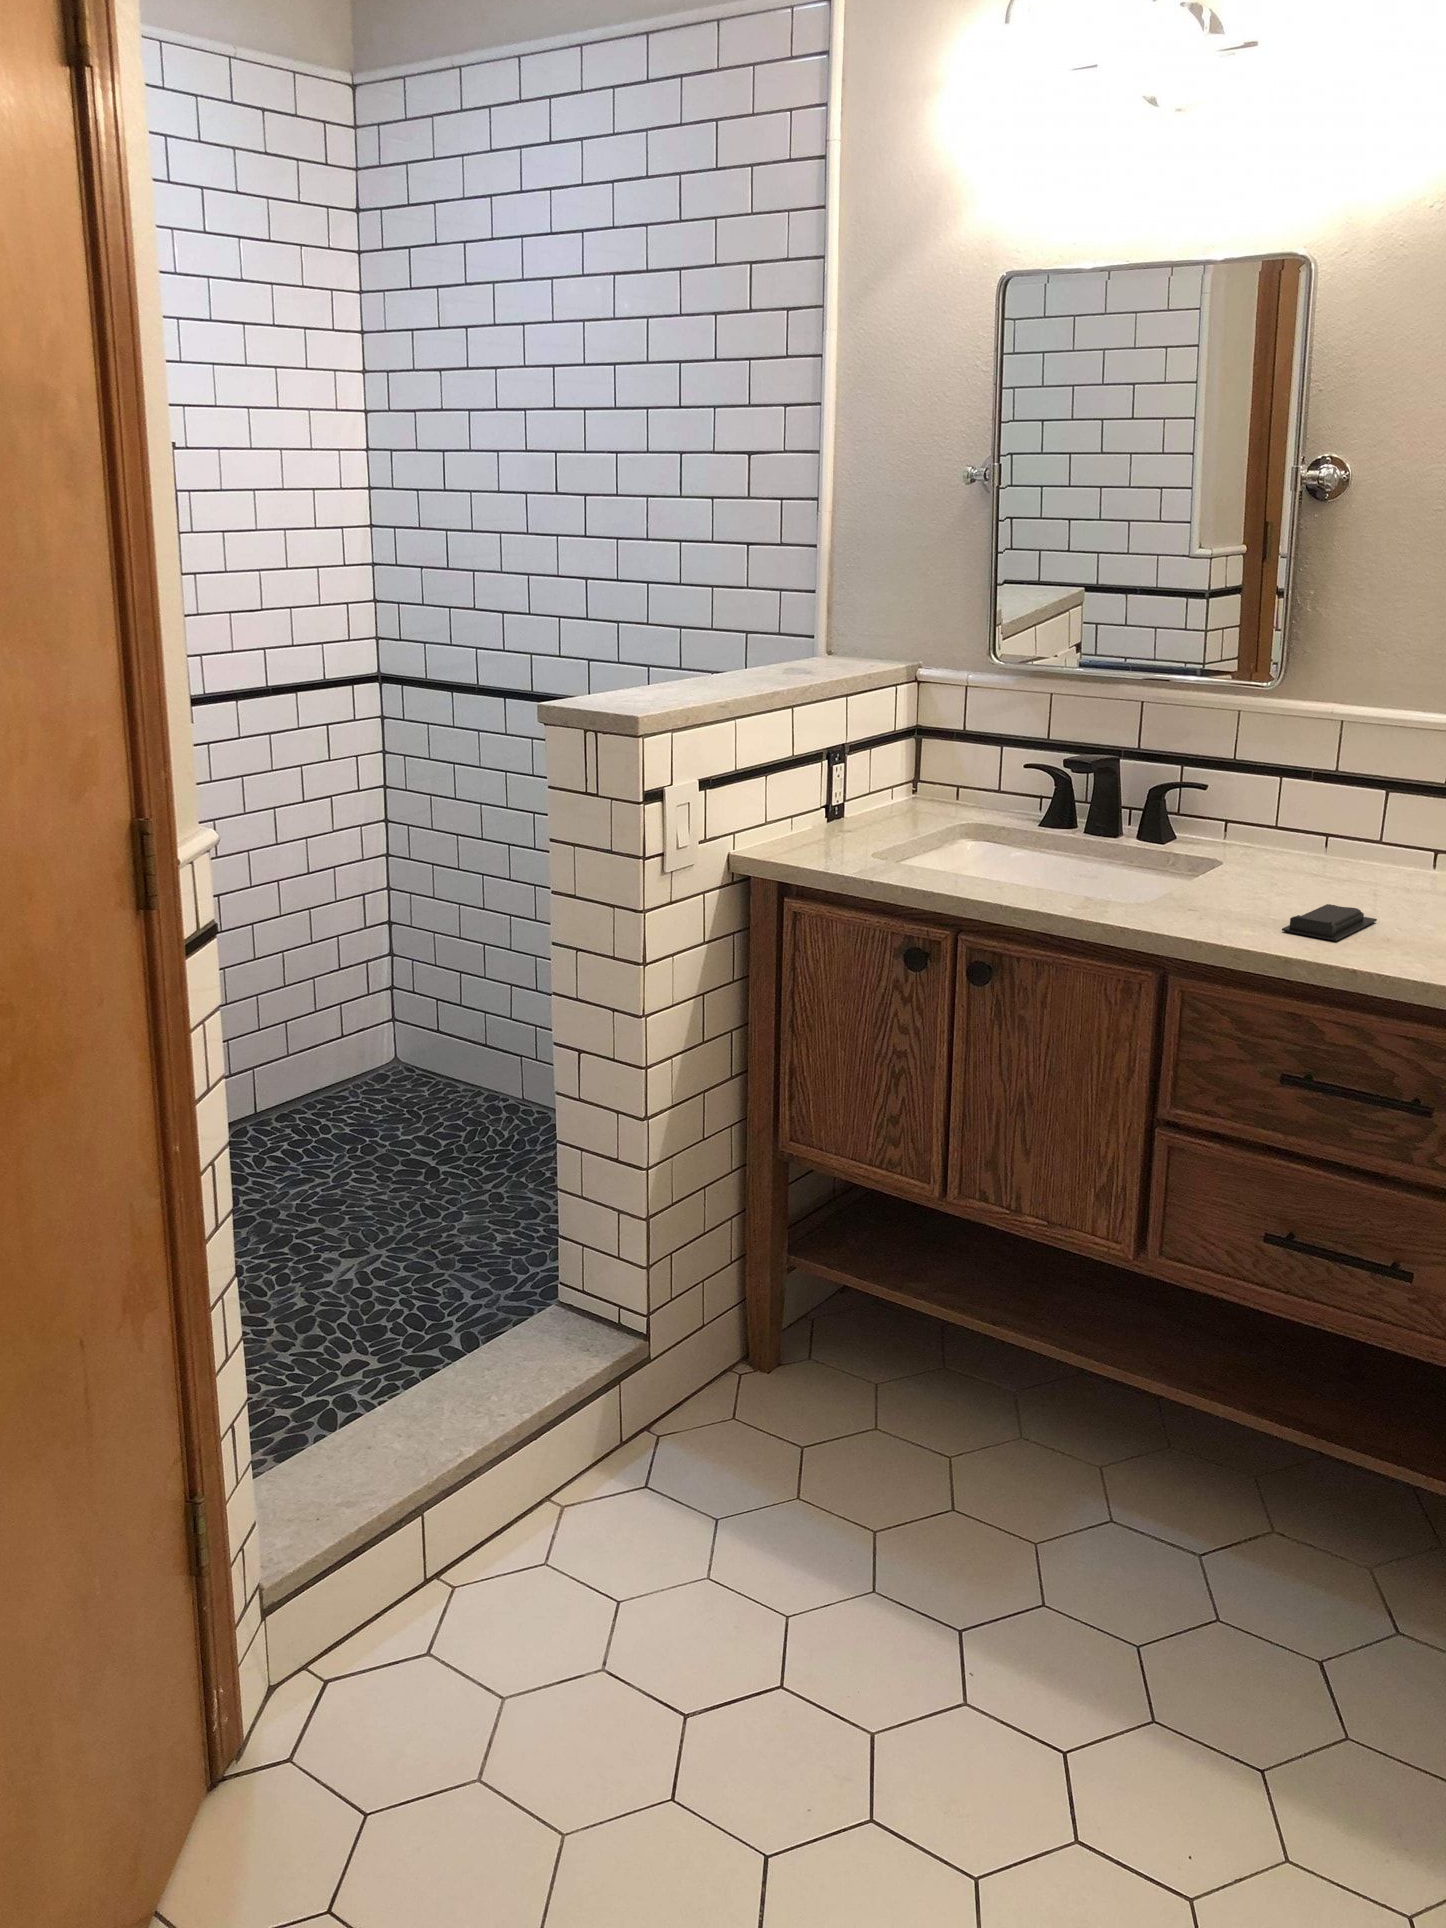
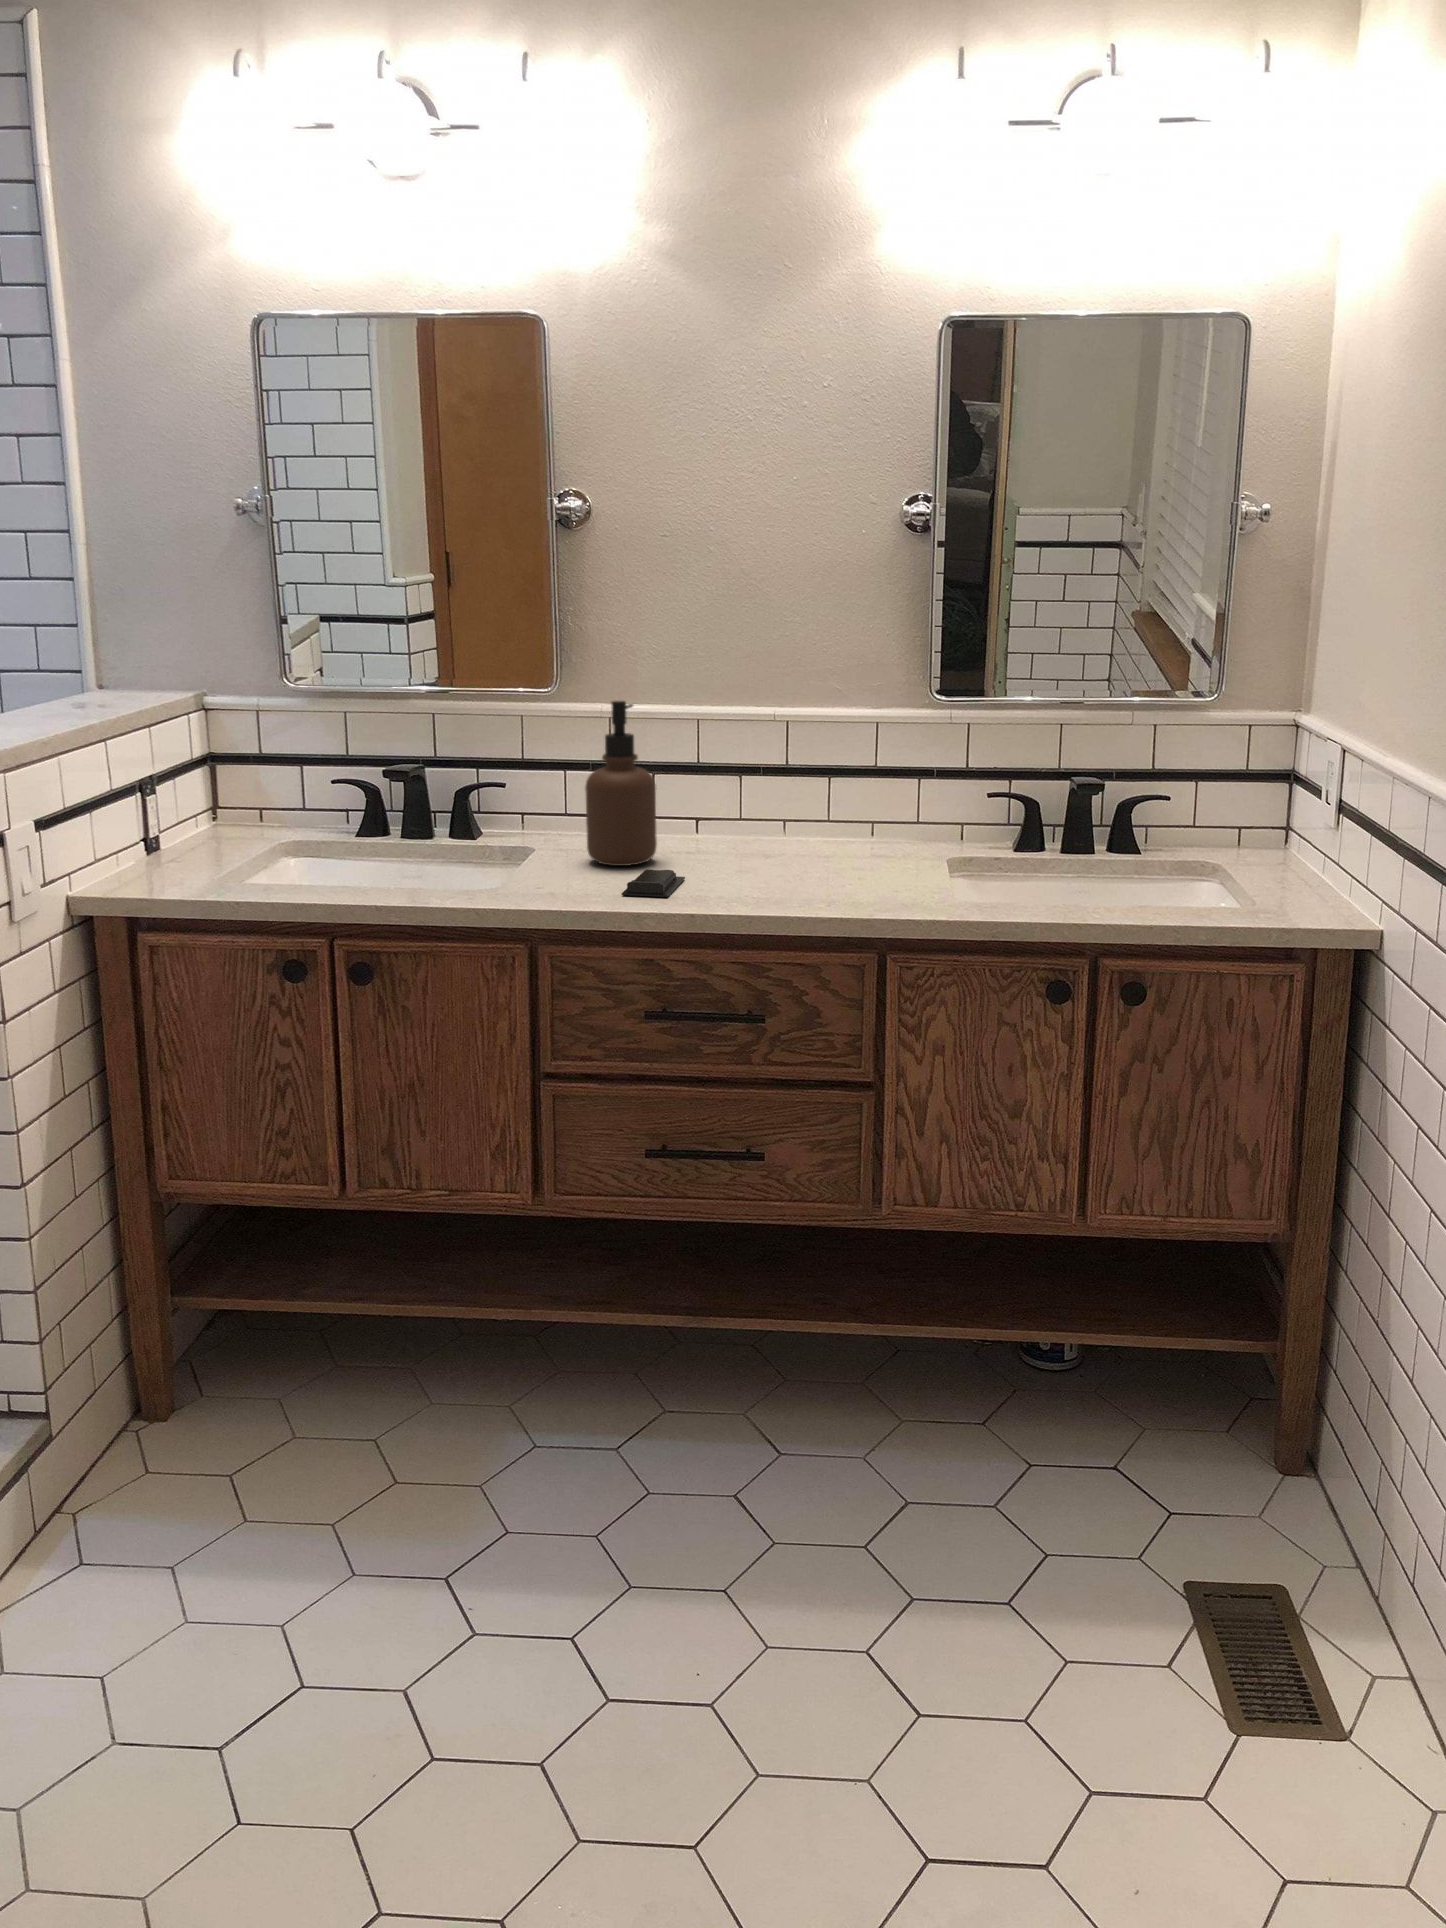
soap dispenser: none [1274,702,1367,896] -> present [585,701,657,866]

